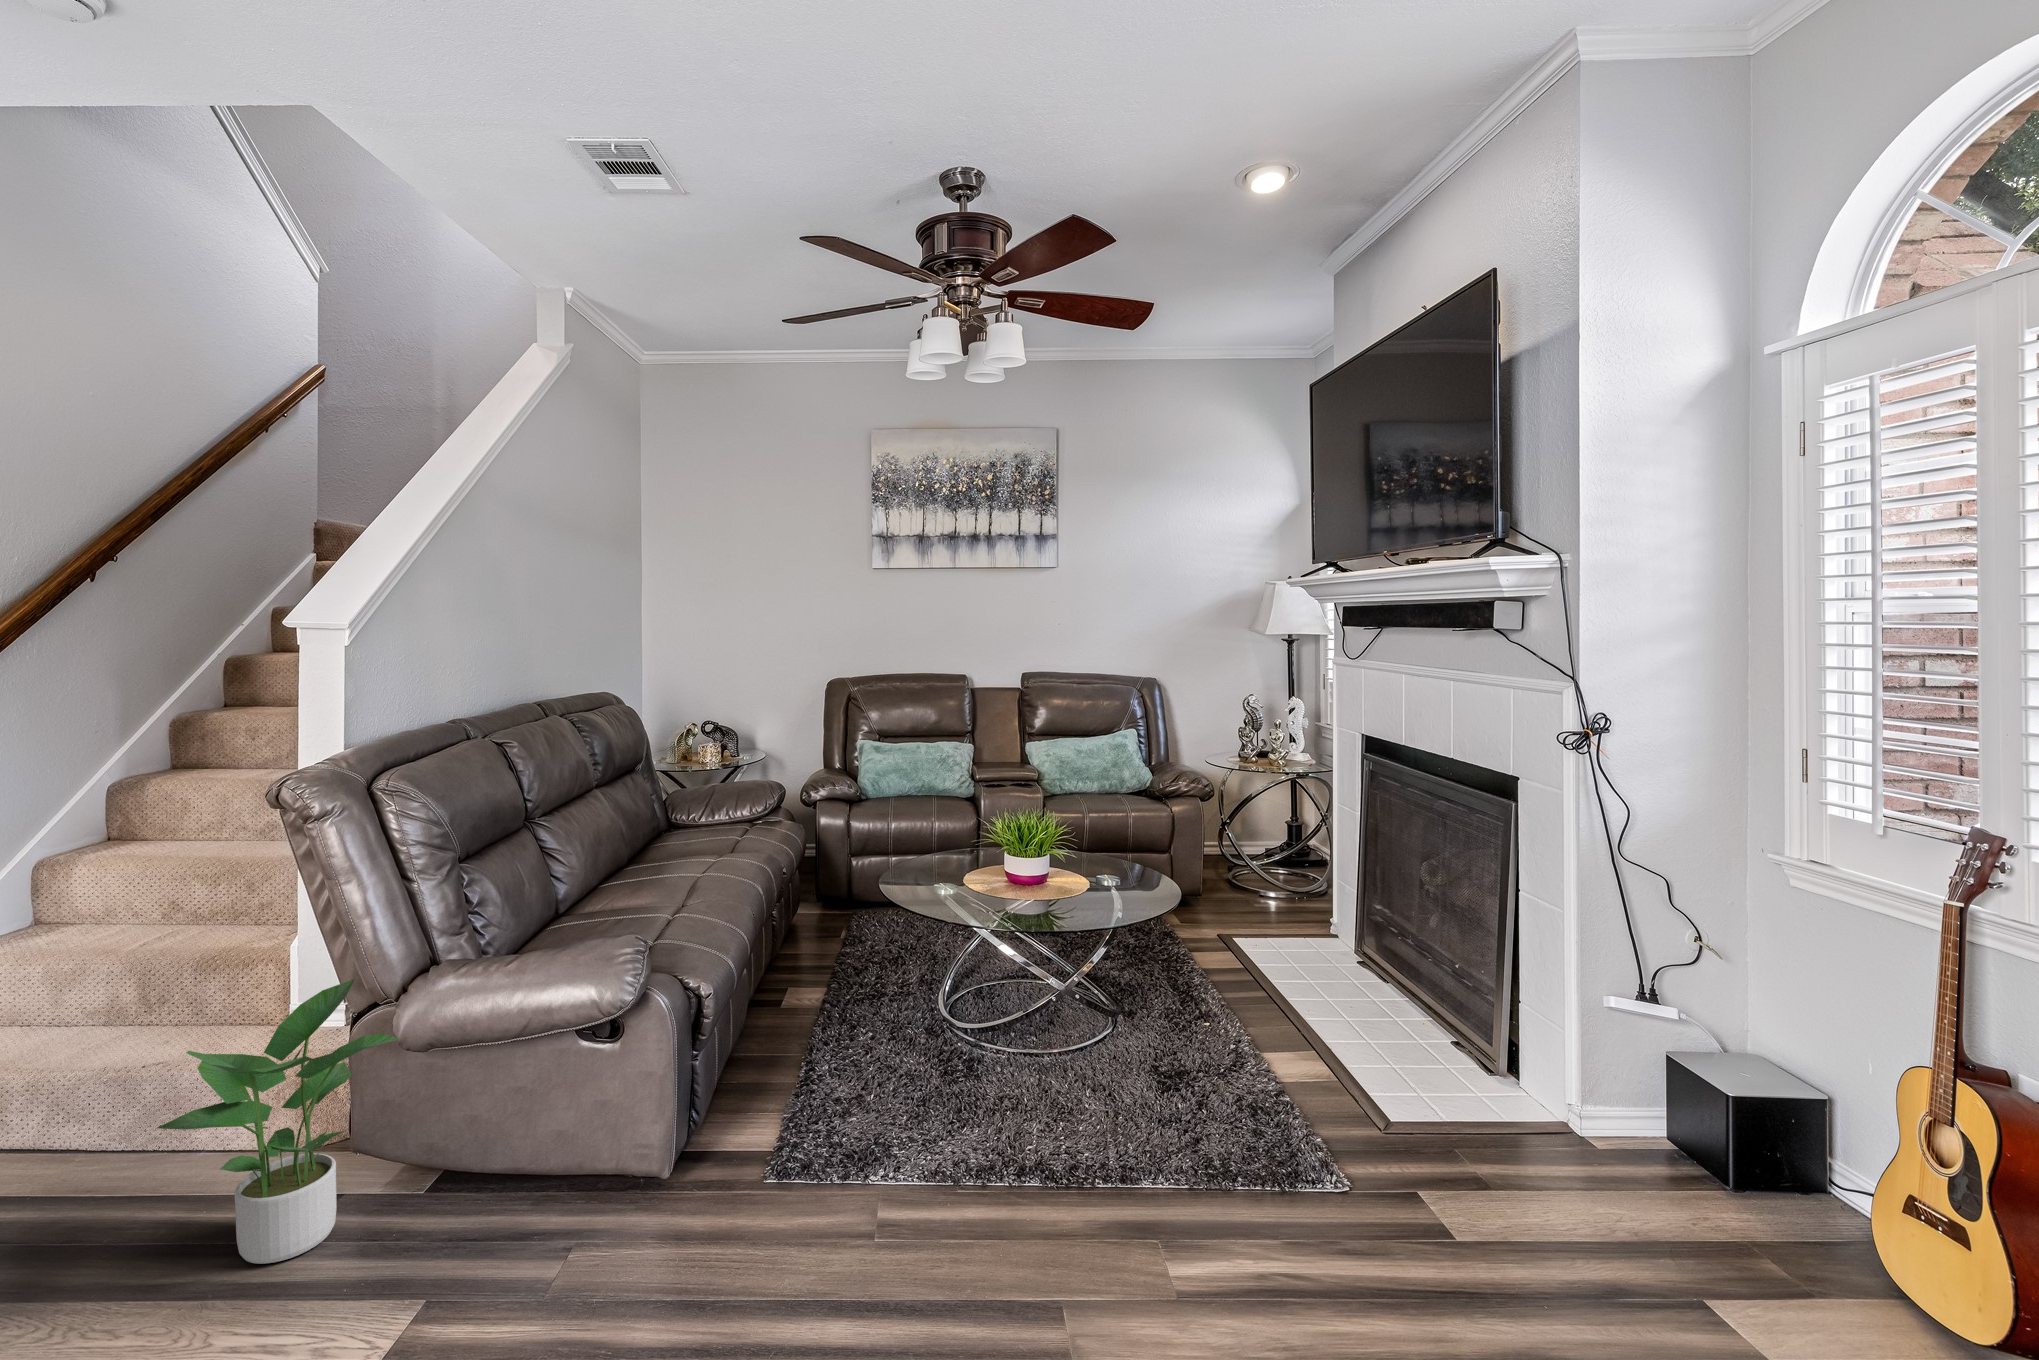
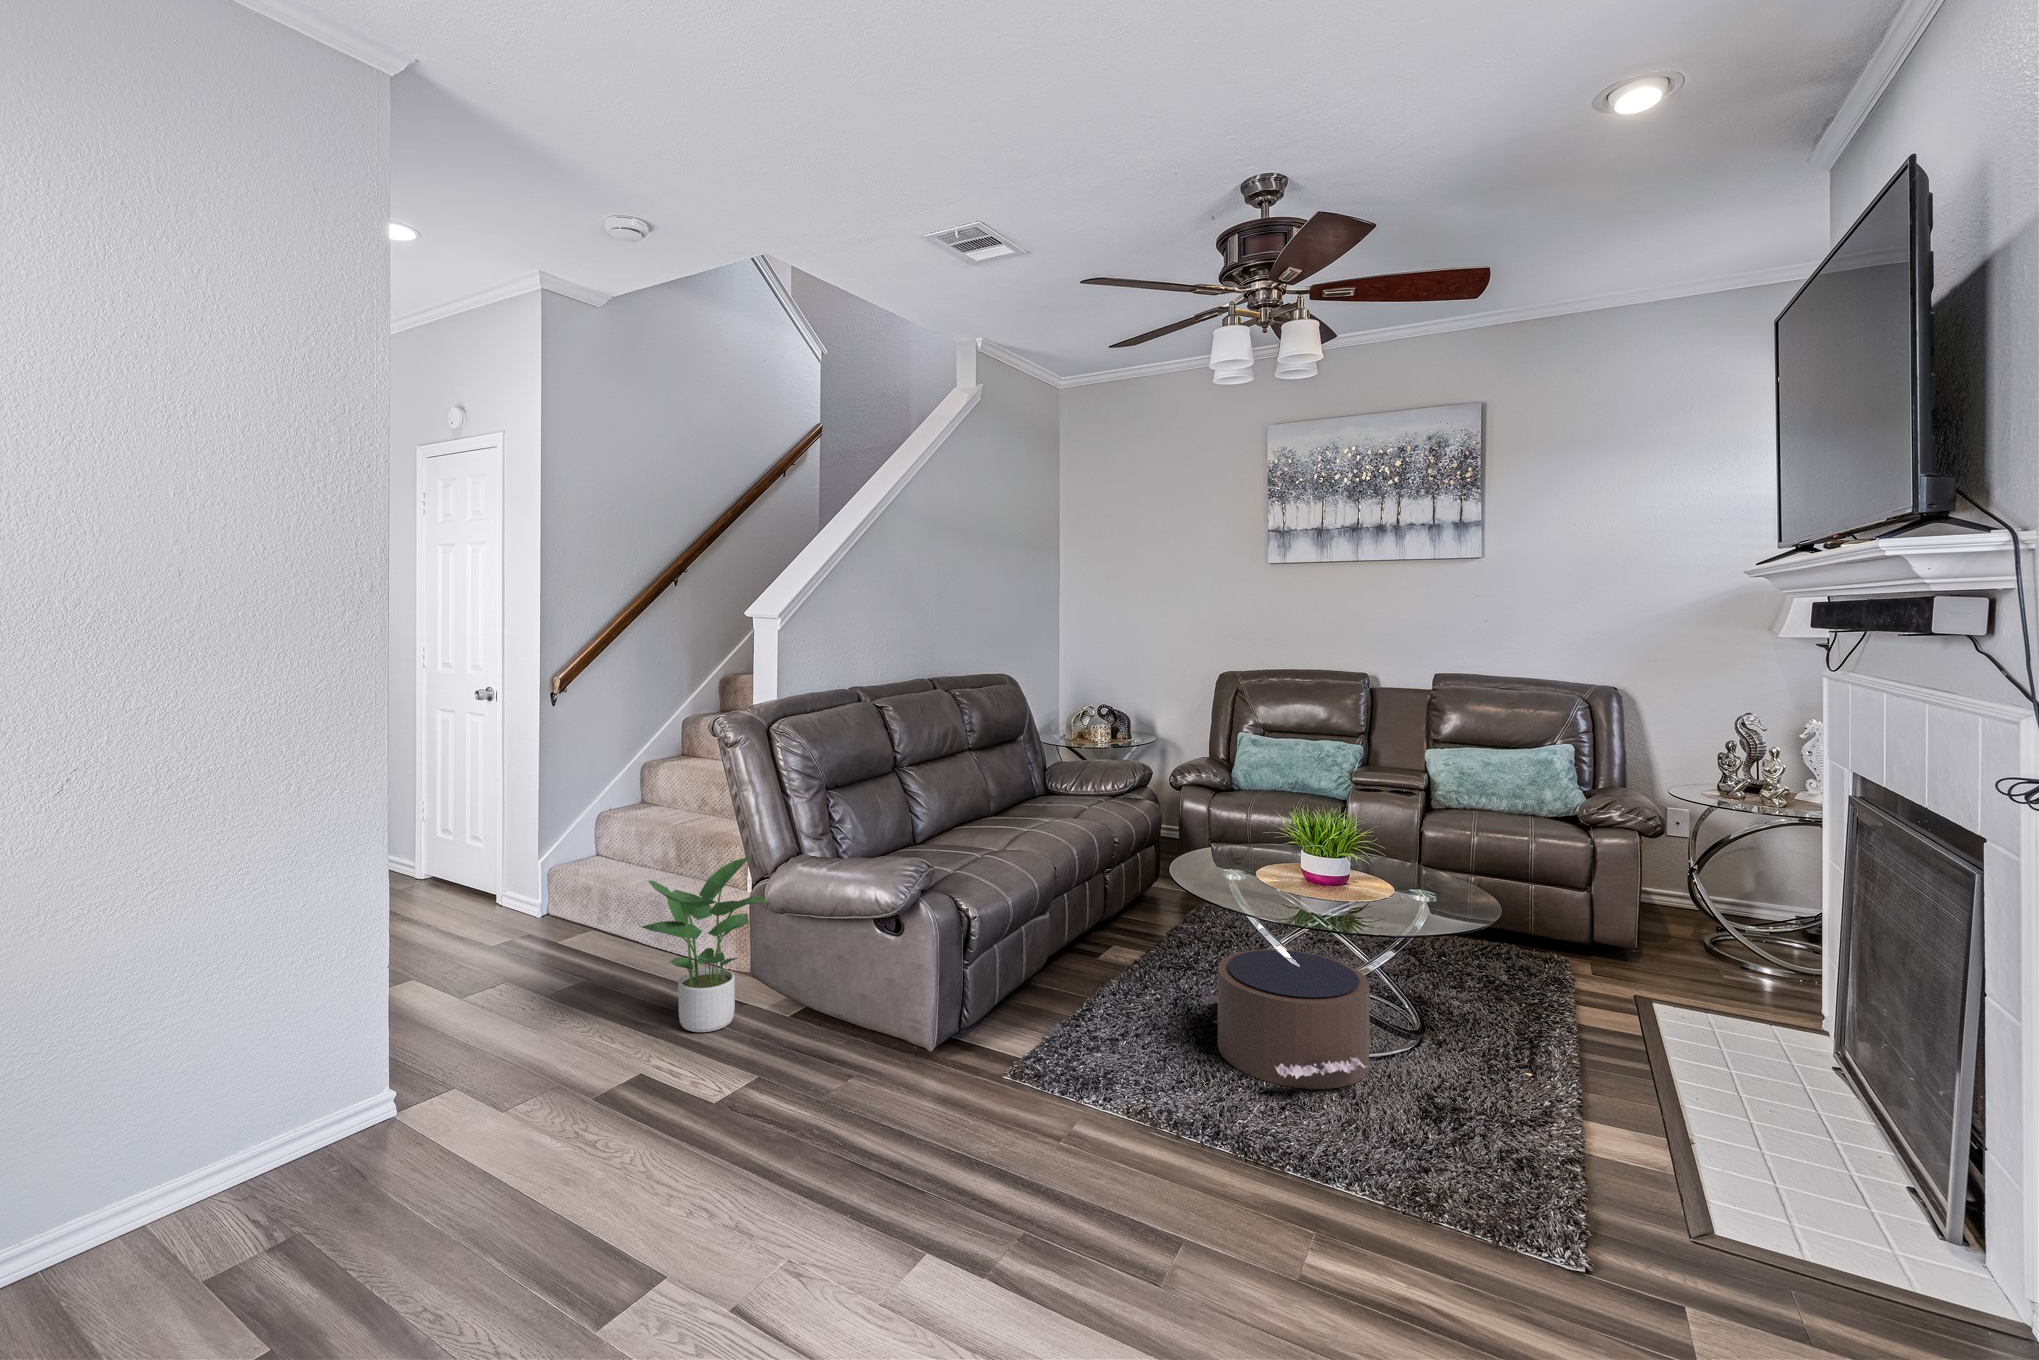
pouf: none [928,957,1111,1097] -> present [1201,949,1370,1089]

